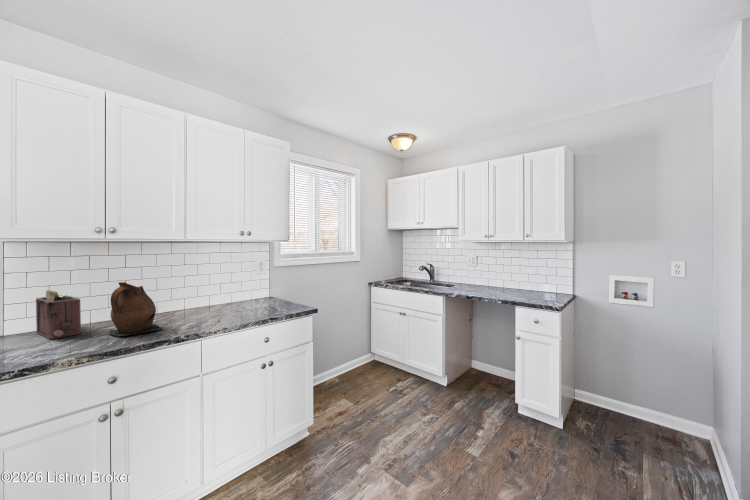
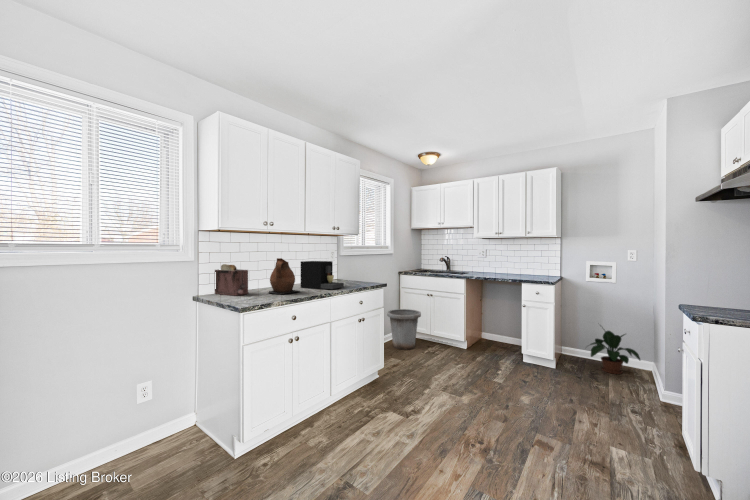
coffee maker: none [186,279,243,324] -> present [301,261,344,289]
trash can: none [348,329,390,383] -> present [387,309,421,349]
potted plant: none [606,366,694,444] -> present [590,327,640,374]

